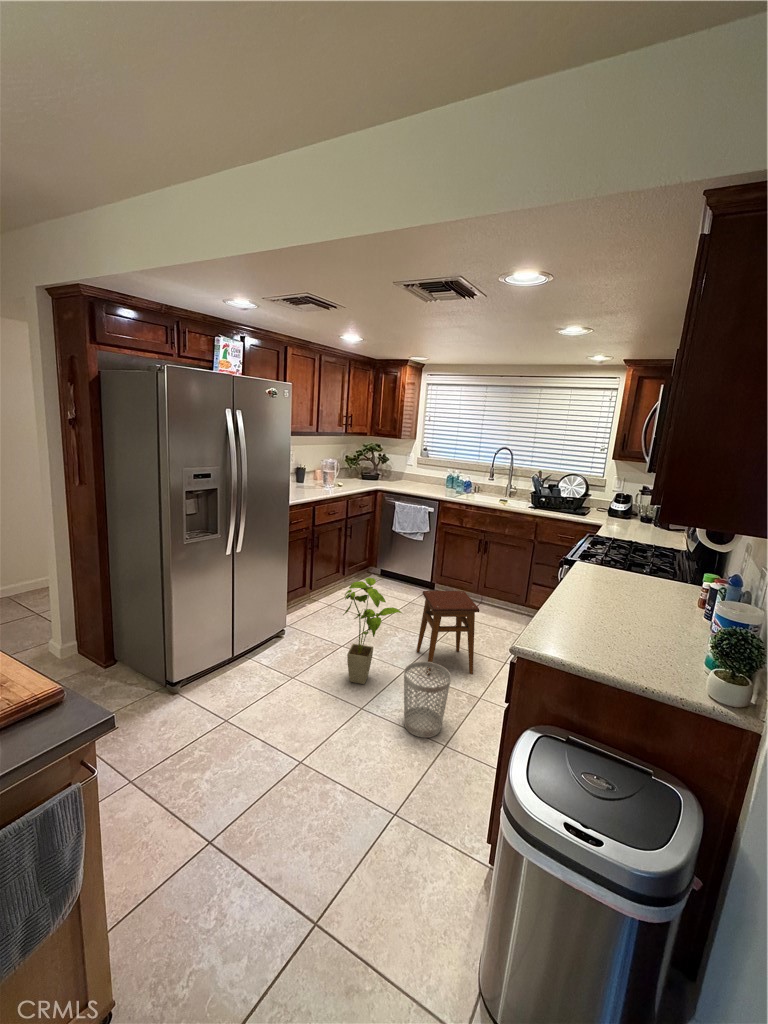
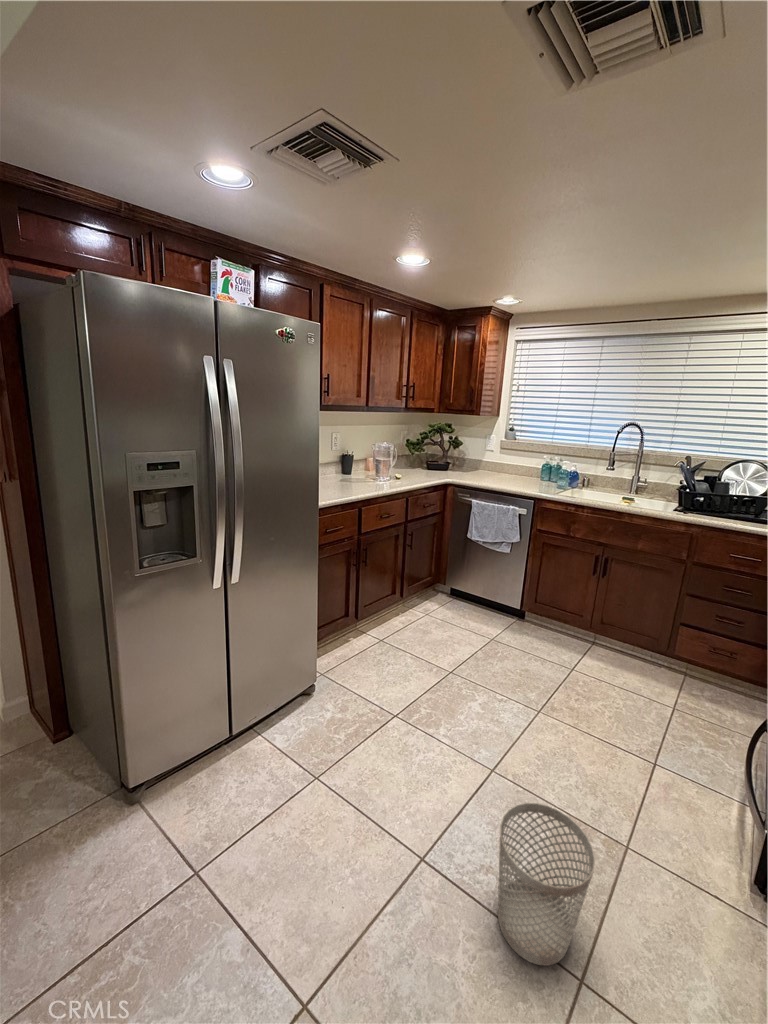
house plant: present [343,578,402,684] -> none [391,637,492,804]
stool: present [416,591,480,675] -> none [508,646,624,792]

